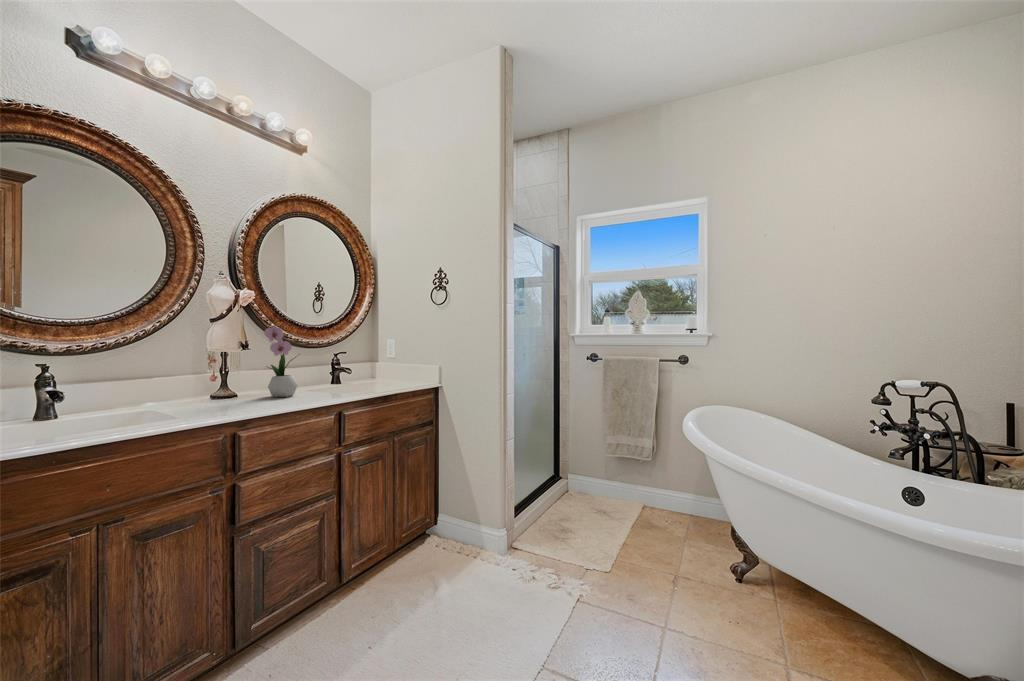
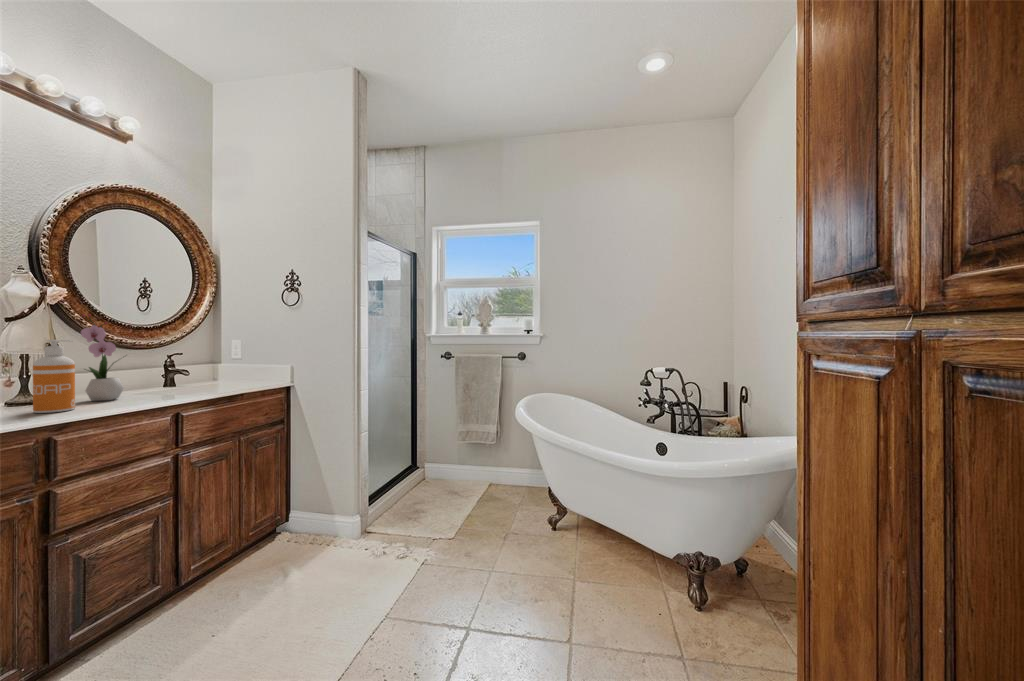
soap dispenser: none [227,339,258,408] -> present [33,340,75,413]

